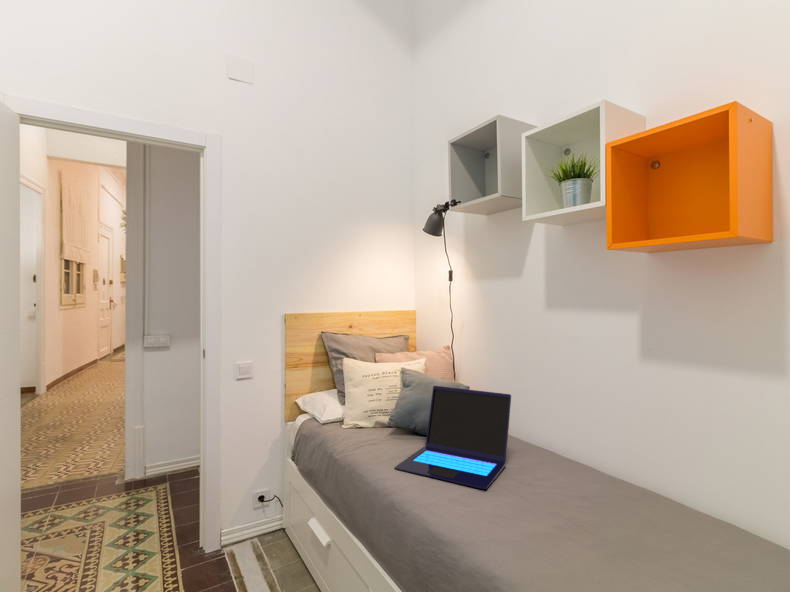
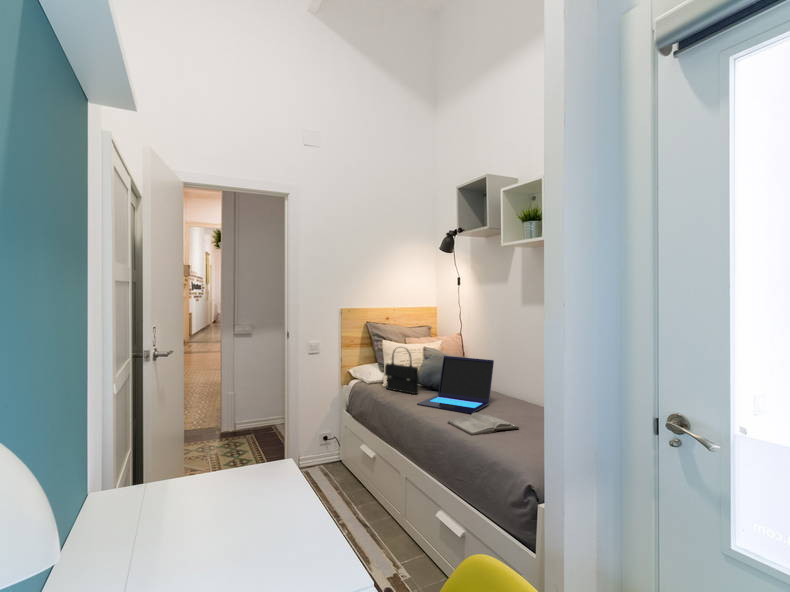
handbag: none [345,372,395,445] -> present [385,349,419,394]
diary: none [449,494,578,559] -> present [448,413,519,436]

